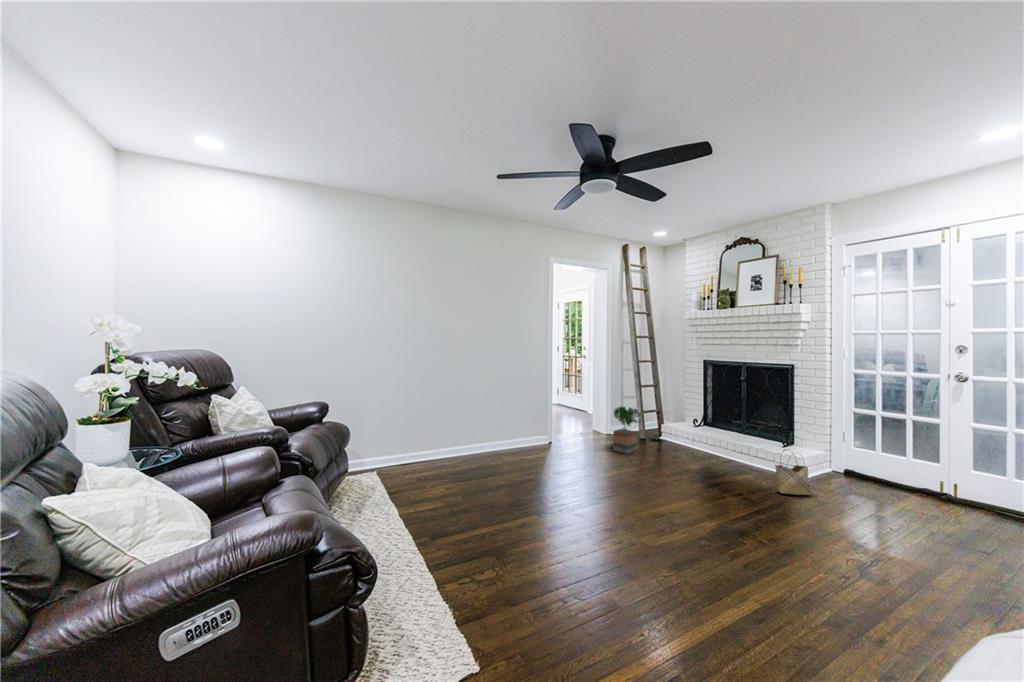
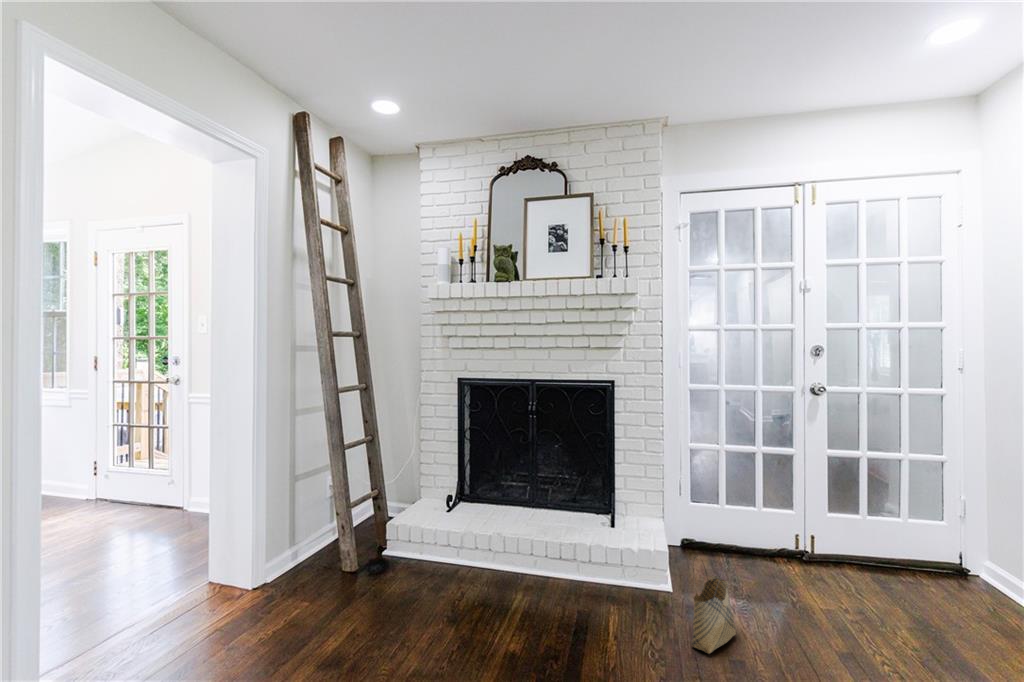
potted tree: present [613,406,641,454] -> none [309,514,386,644]

